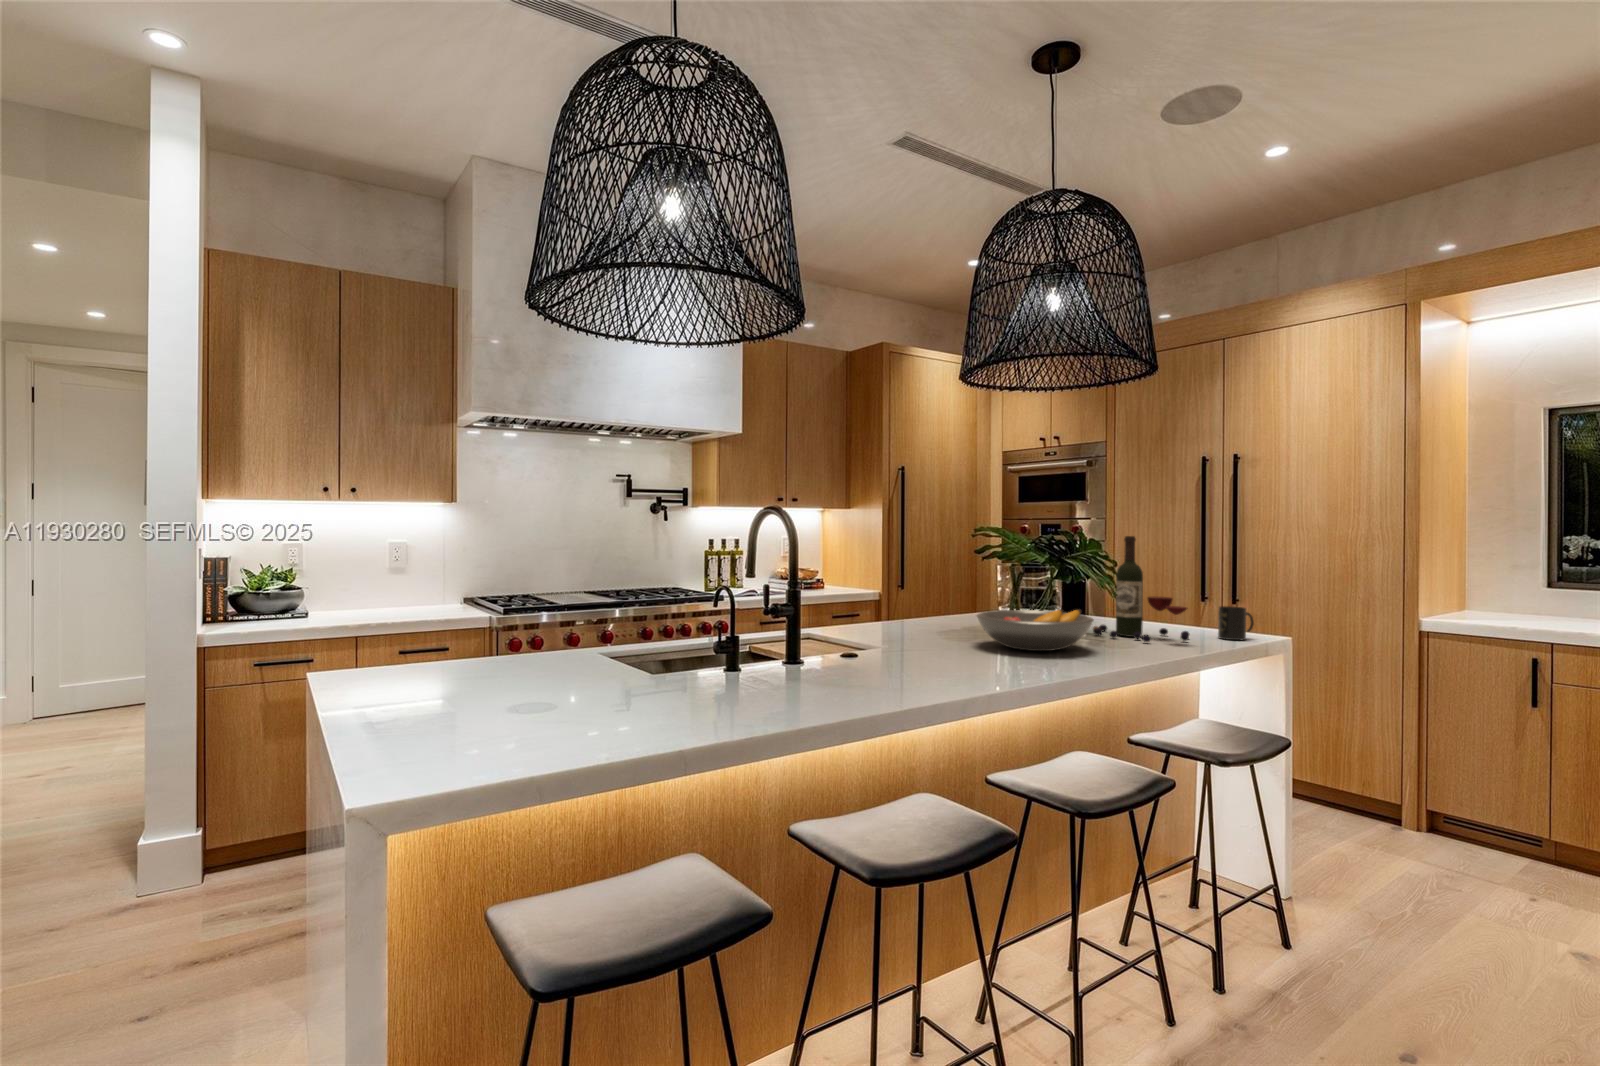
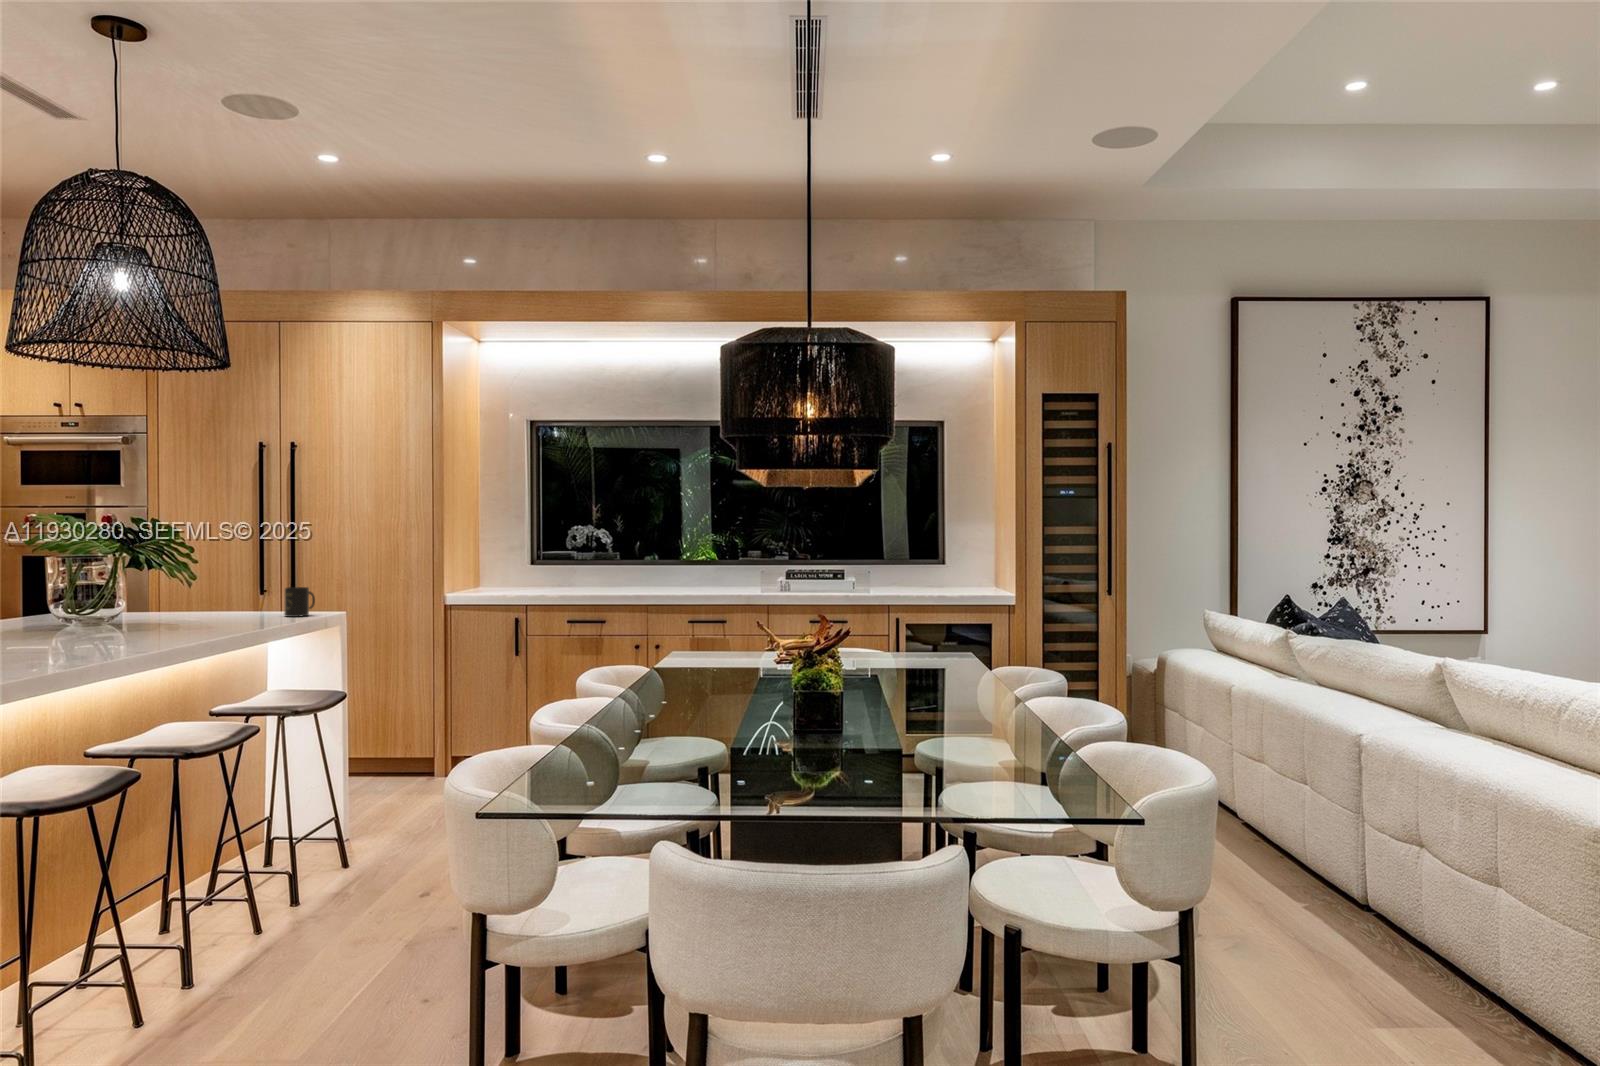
wine bottle: present [1093,536,1189,642] -> none [160,523,261,623]
fruit bowl: present [977,609,1094,651] -> none [36,594,172,638]

